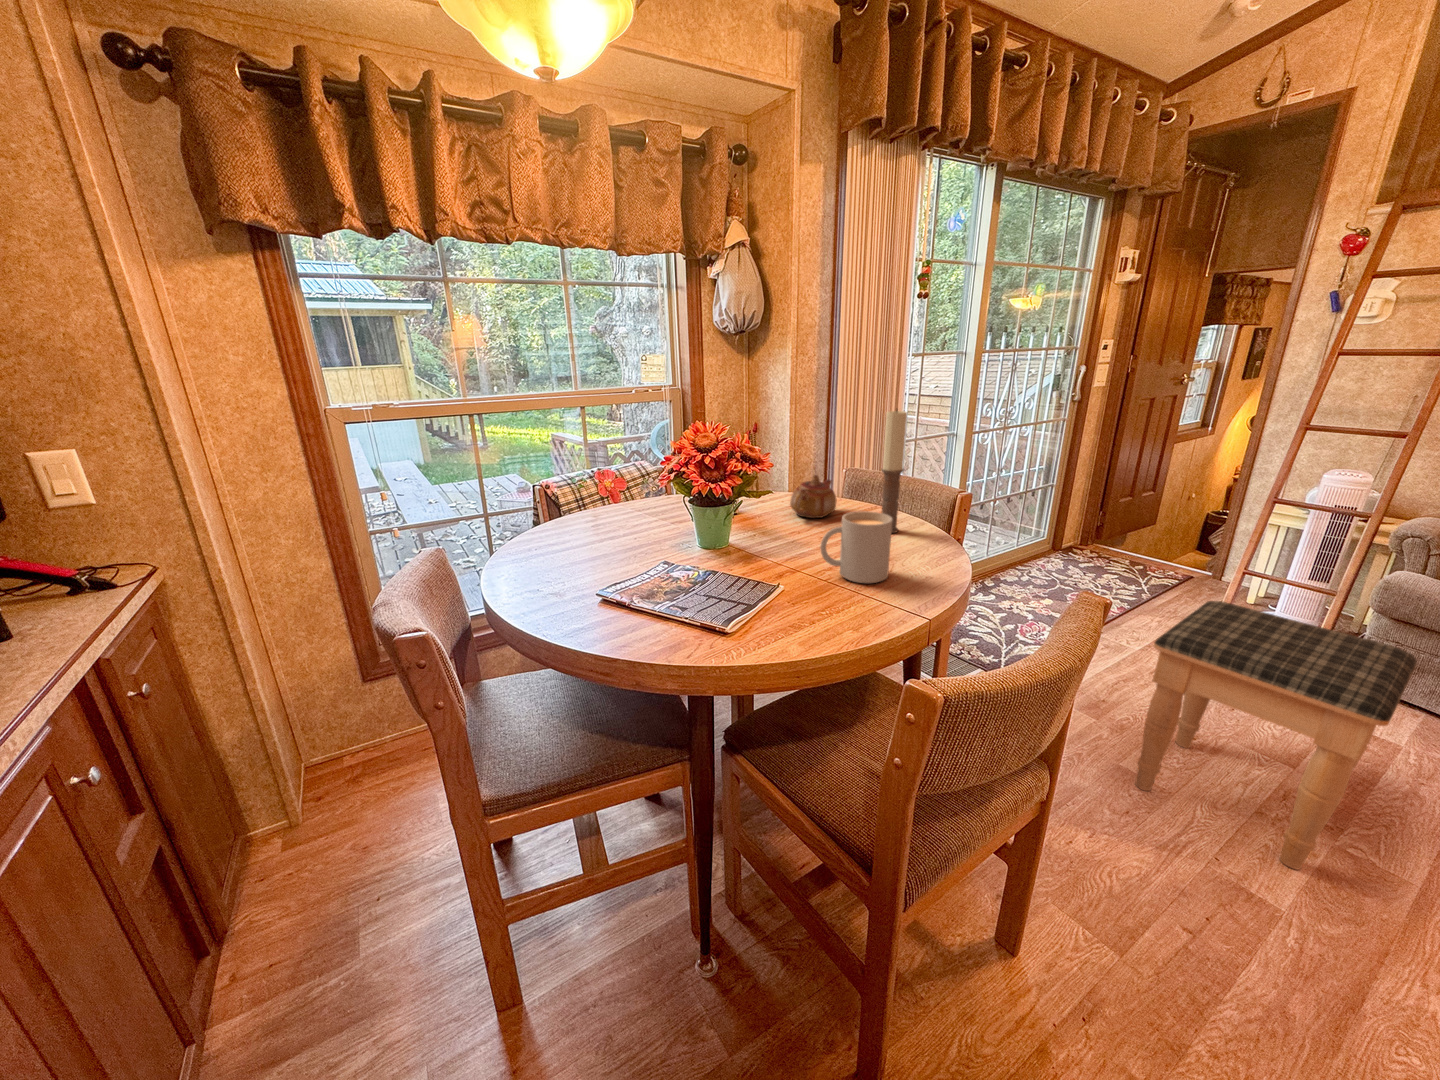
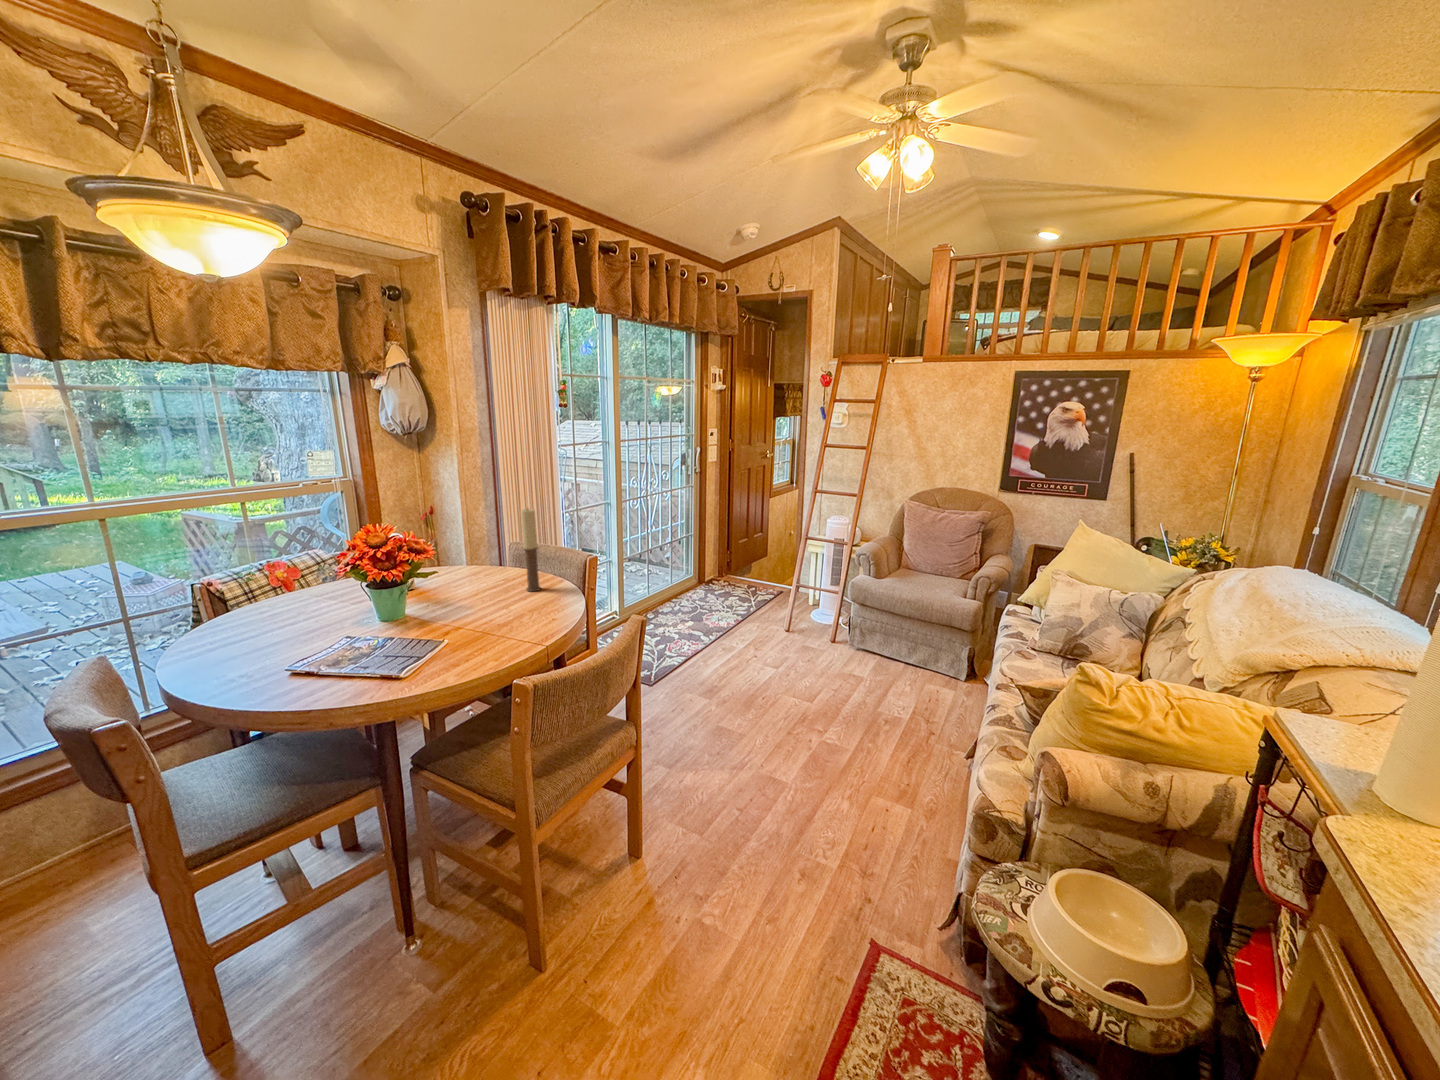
teapot: present [790,475,837,518] -> none [460,554,497,586]
mug: present [820,511,892,583] -> none [473,581,523,629]
footstool: present [1135,601,1417,869] -> none [713,606,827,752]

